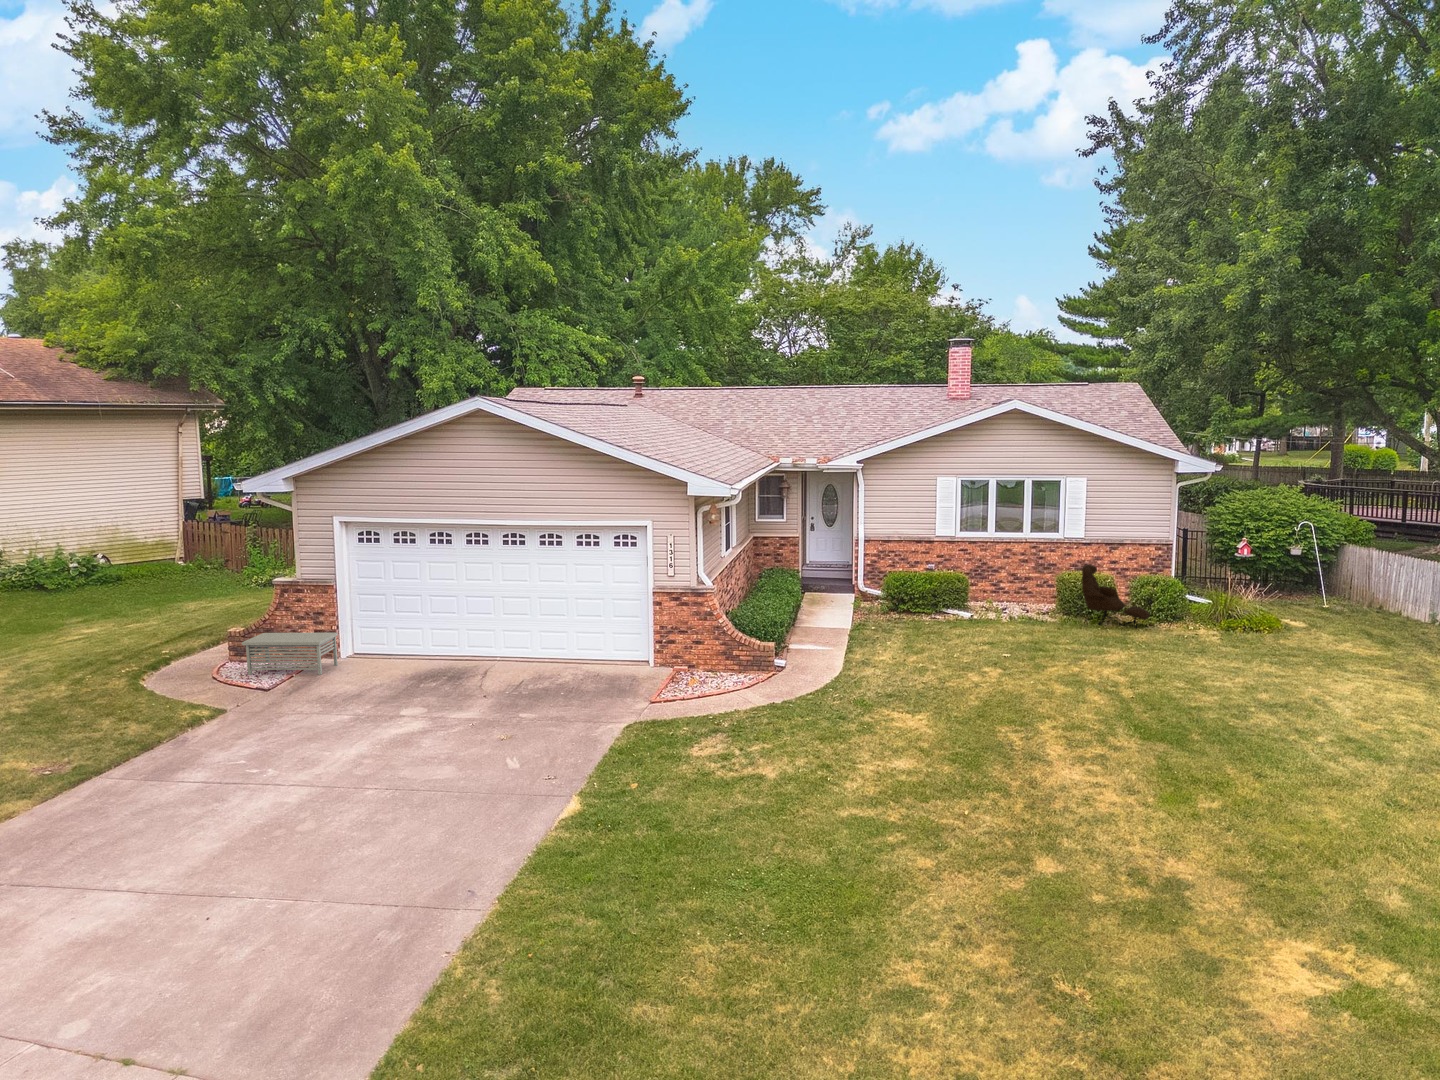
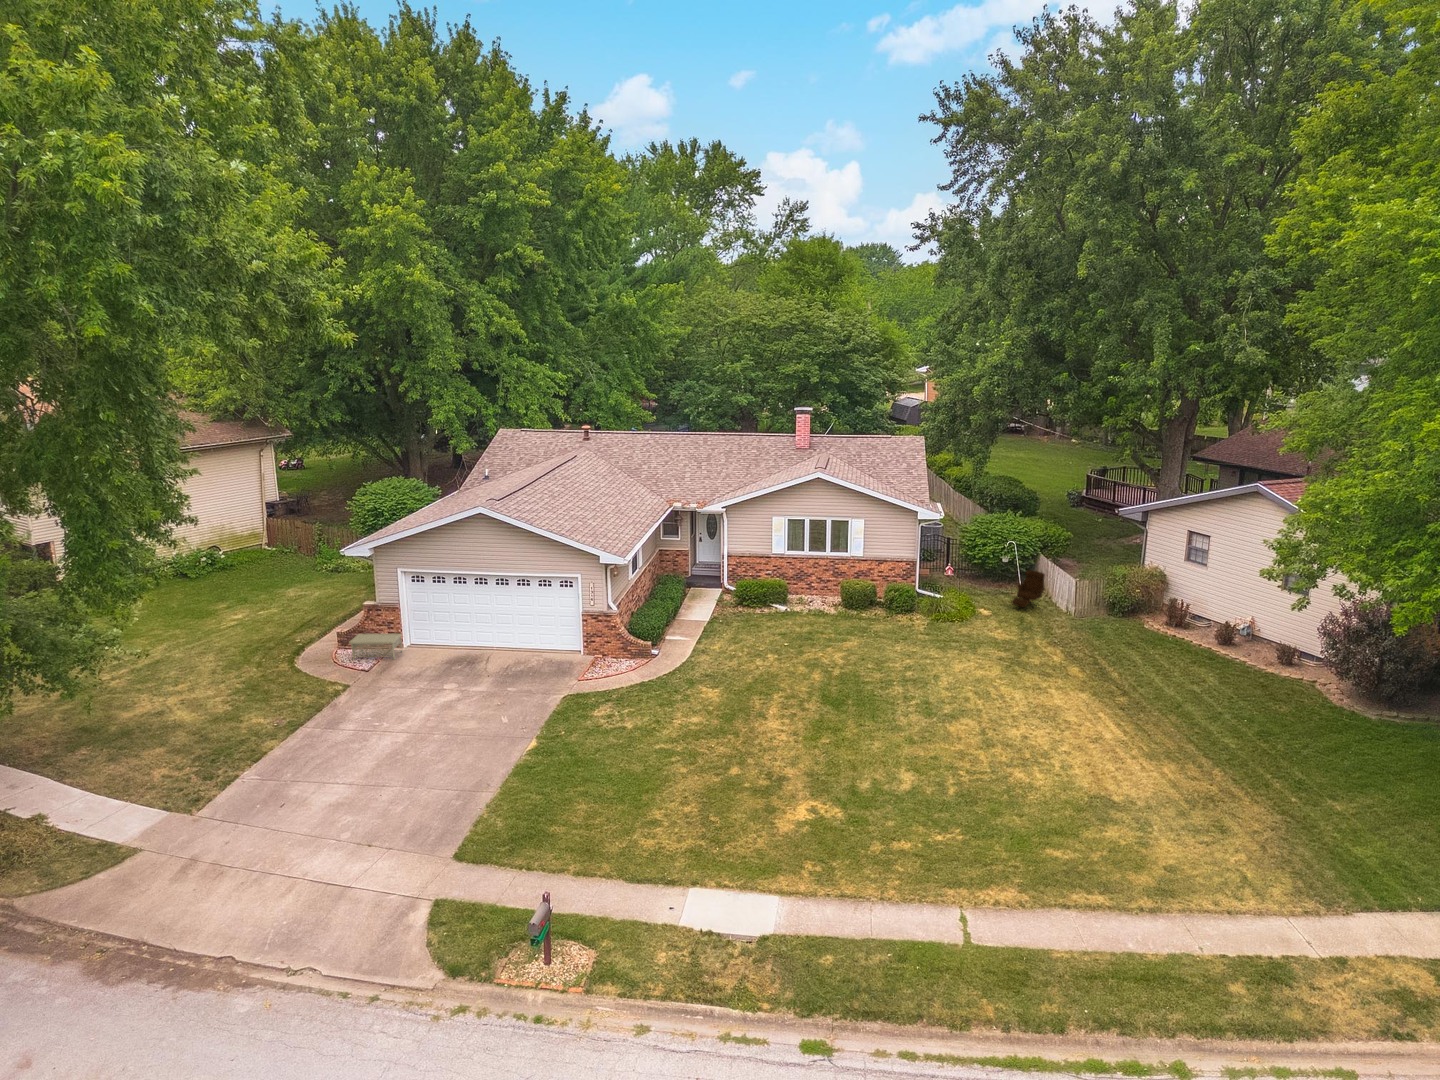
lounge chair: present [1082,564,1150,627] -> present [1012,570,1045,610]

